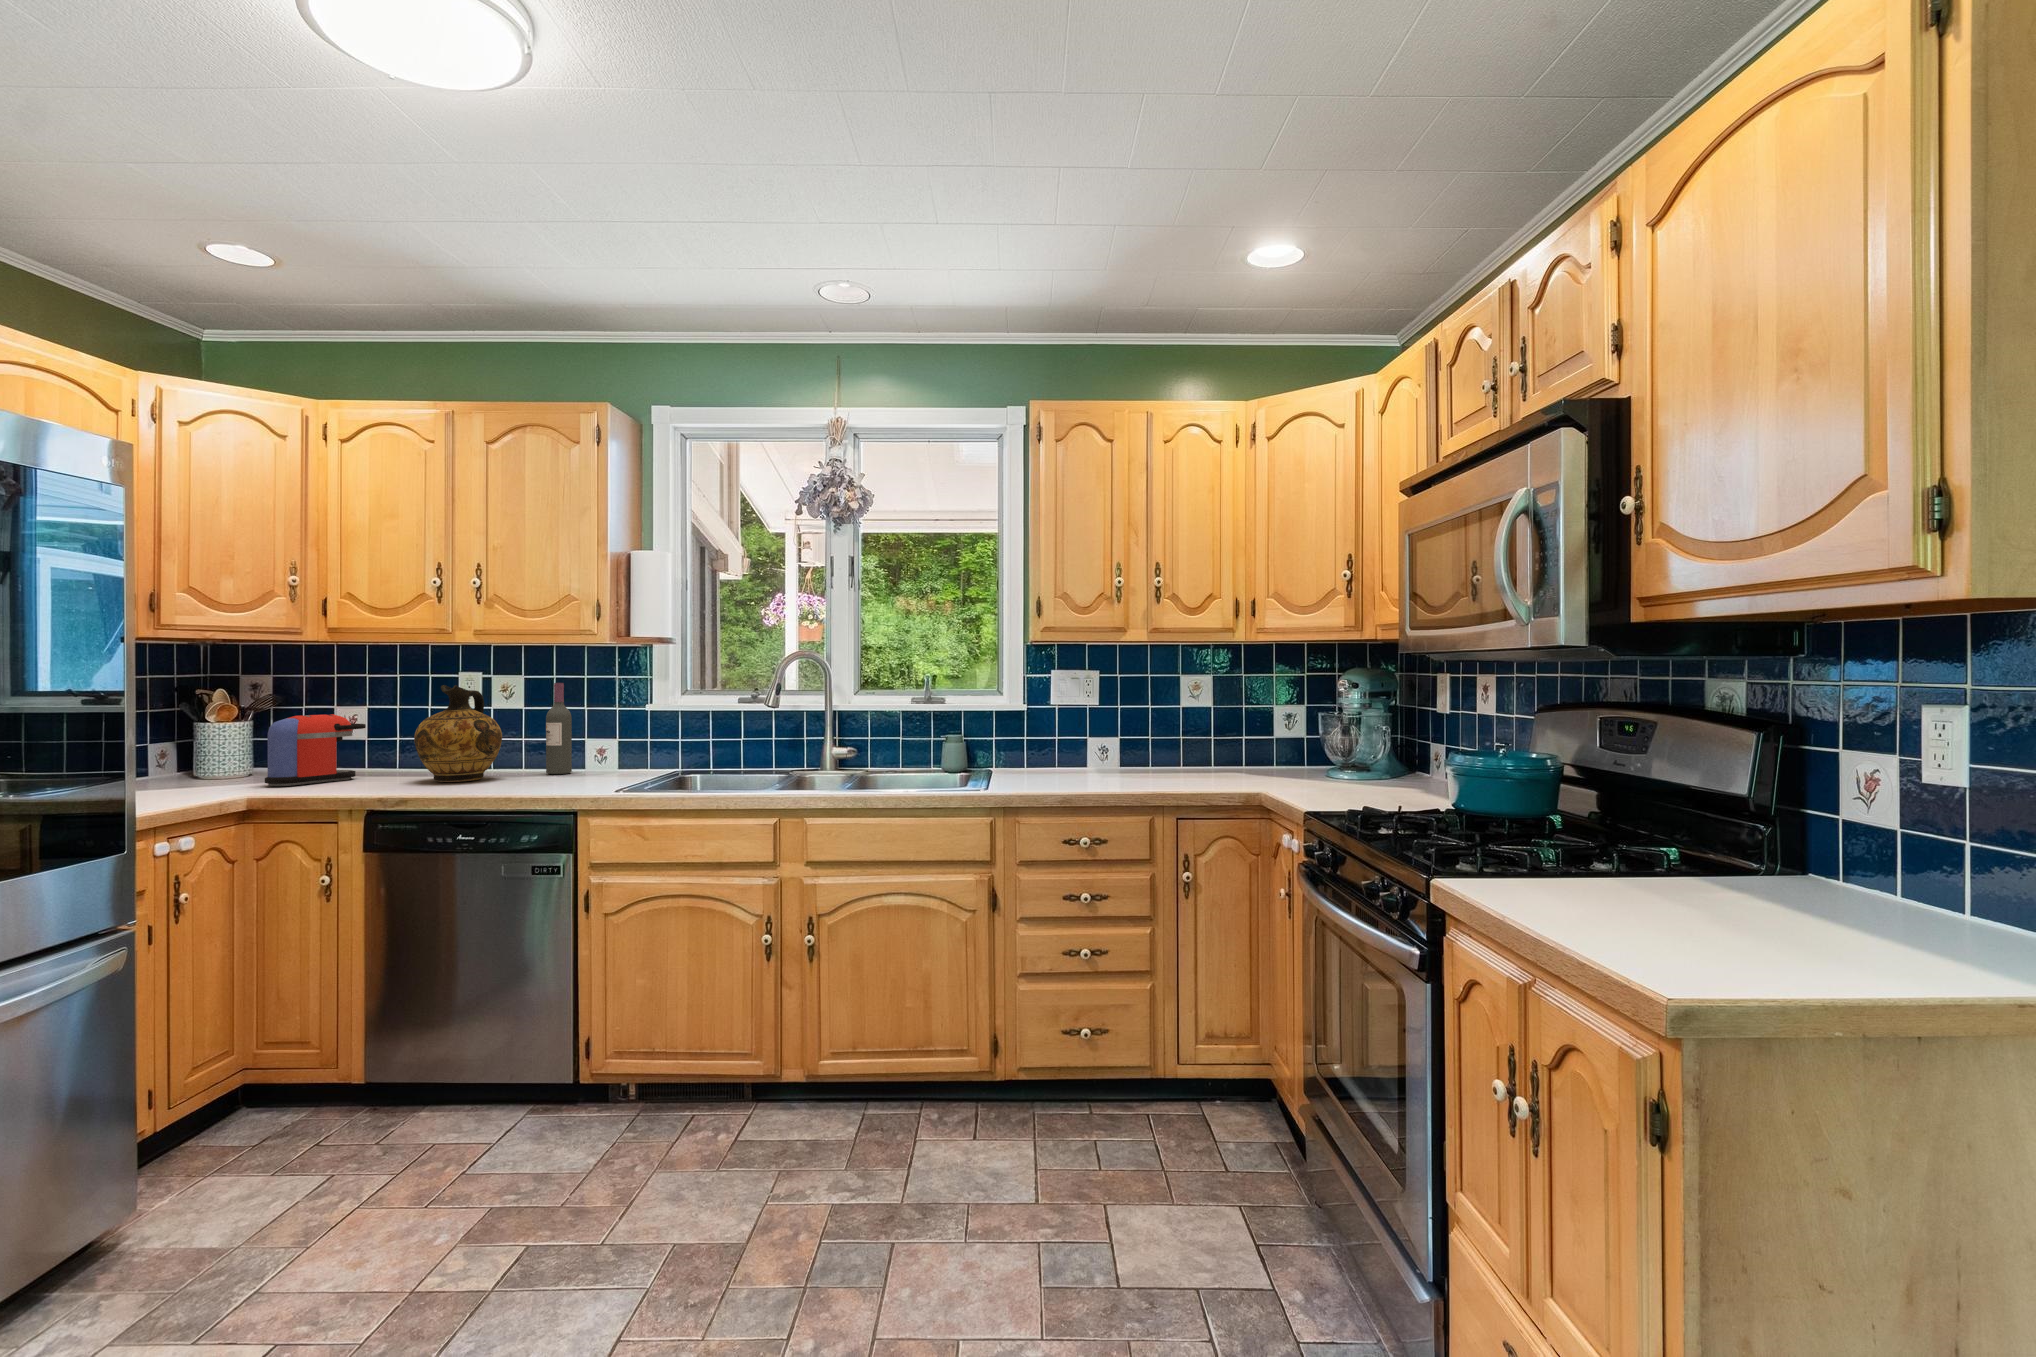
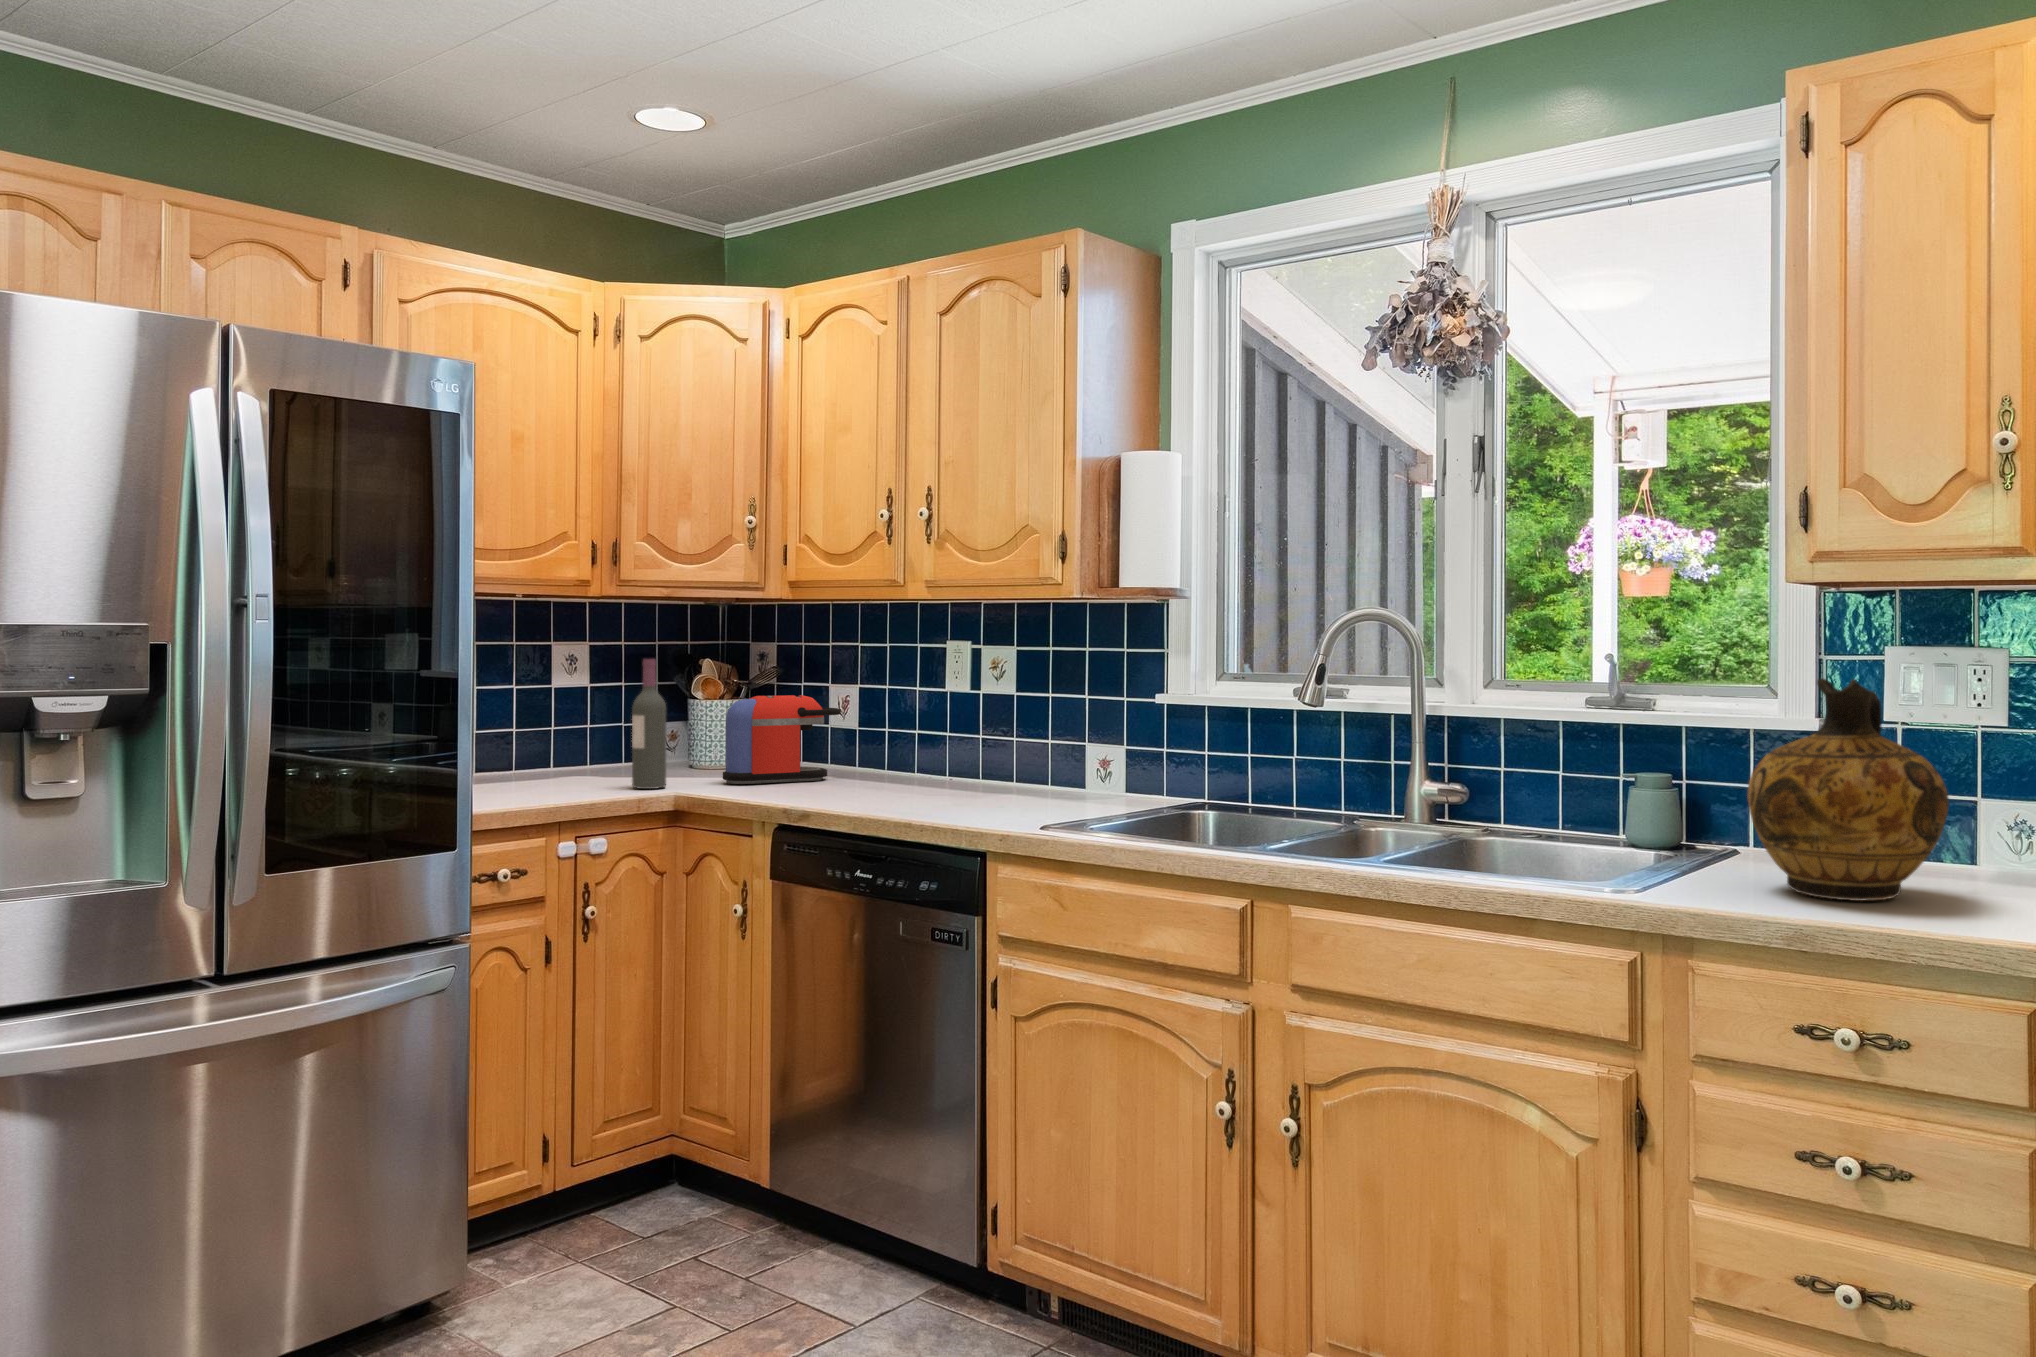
wine bottle: present [546,683,572,774] -> present [632,659,666,789]
ceramic jug: present [414,685,502,782] -> present [1747,678,1949,901]

